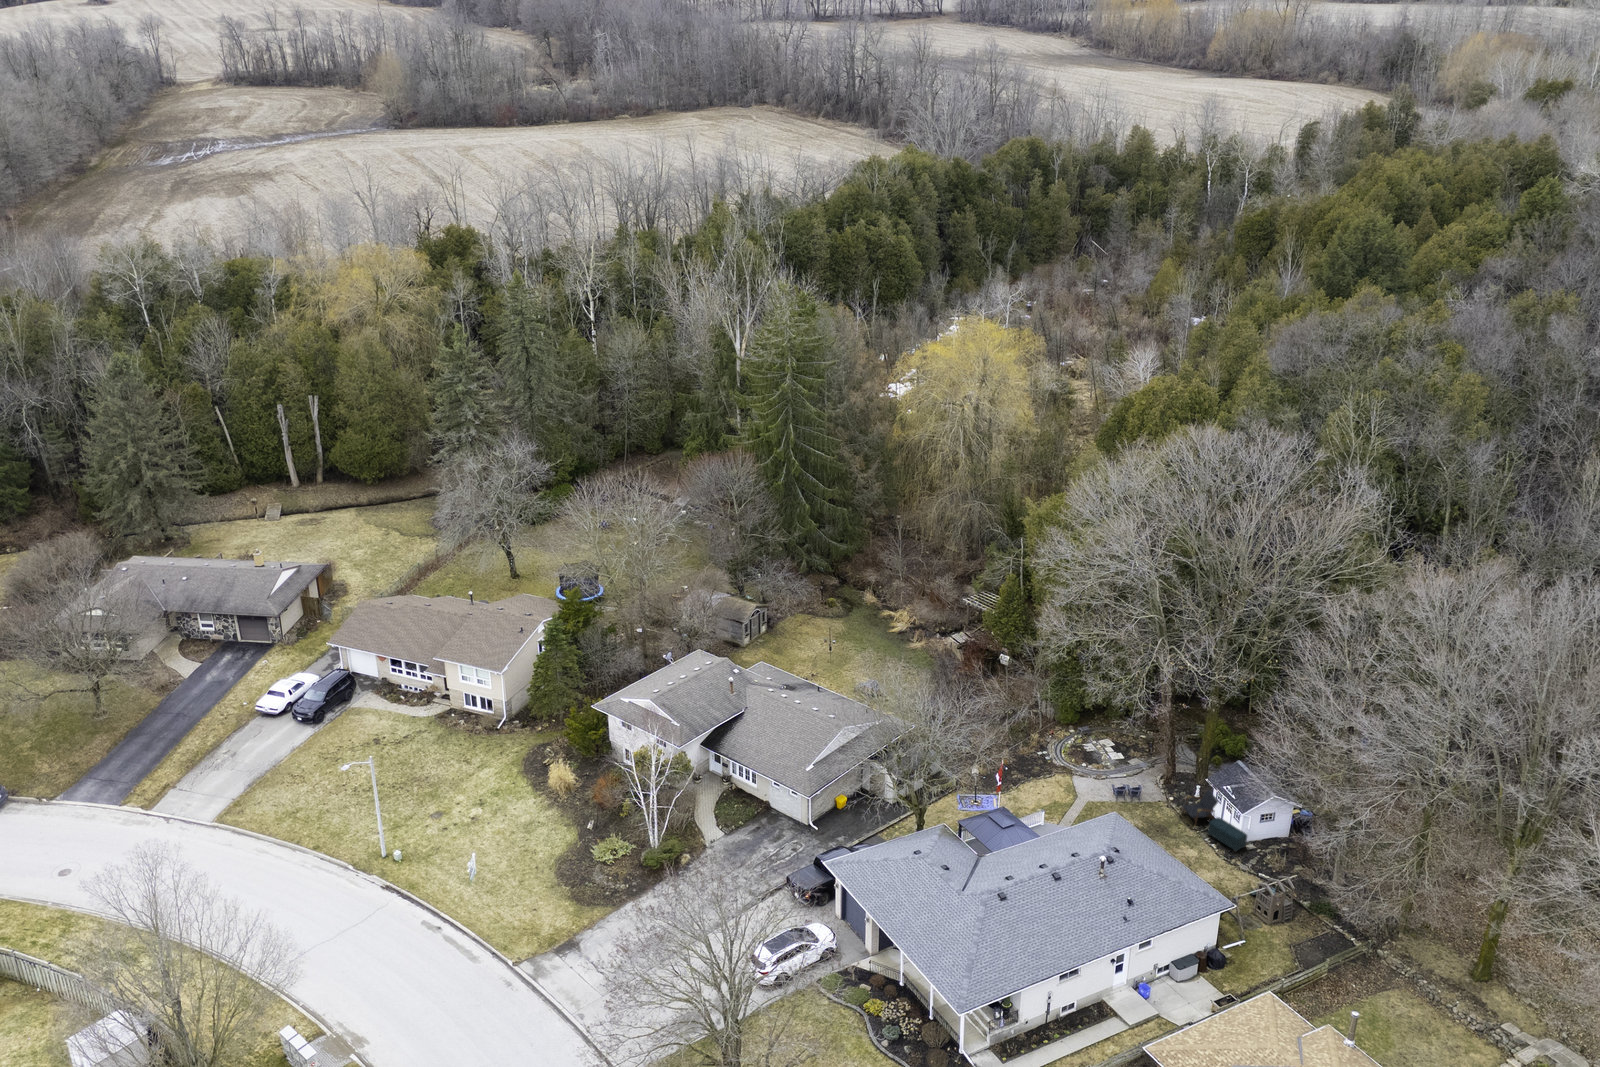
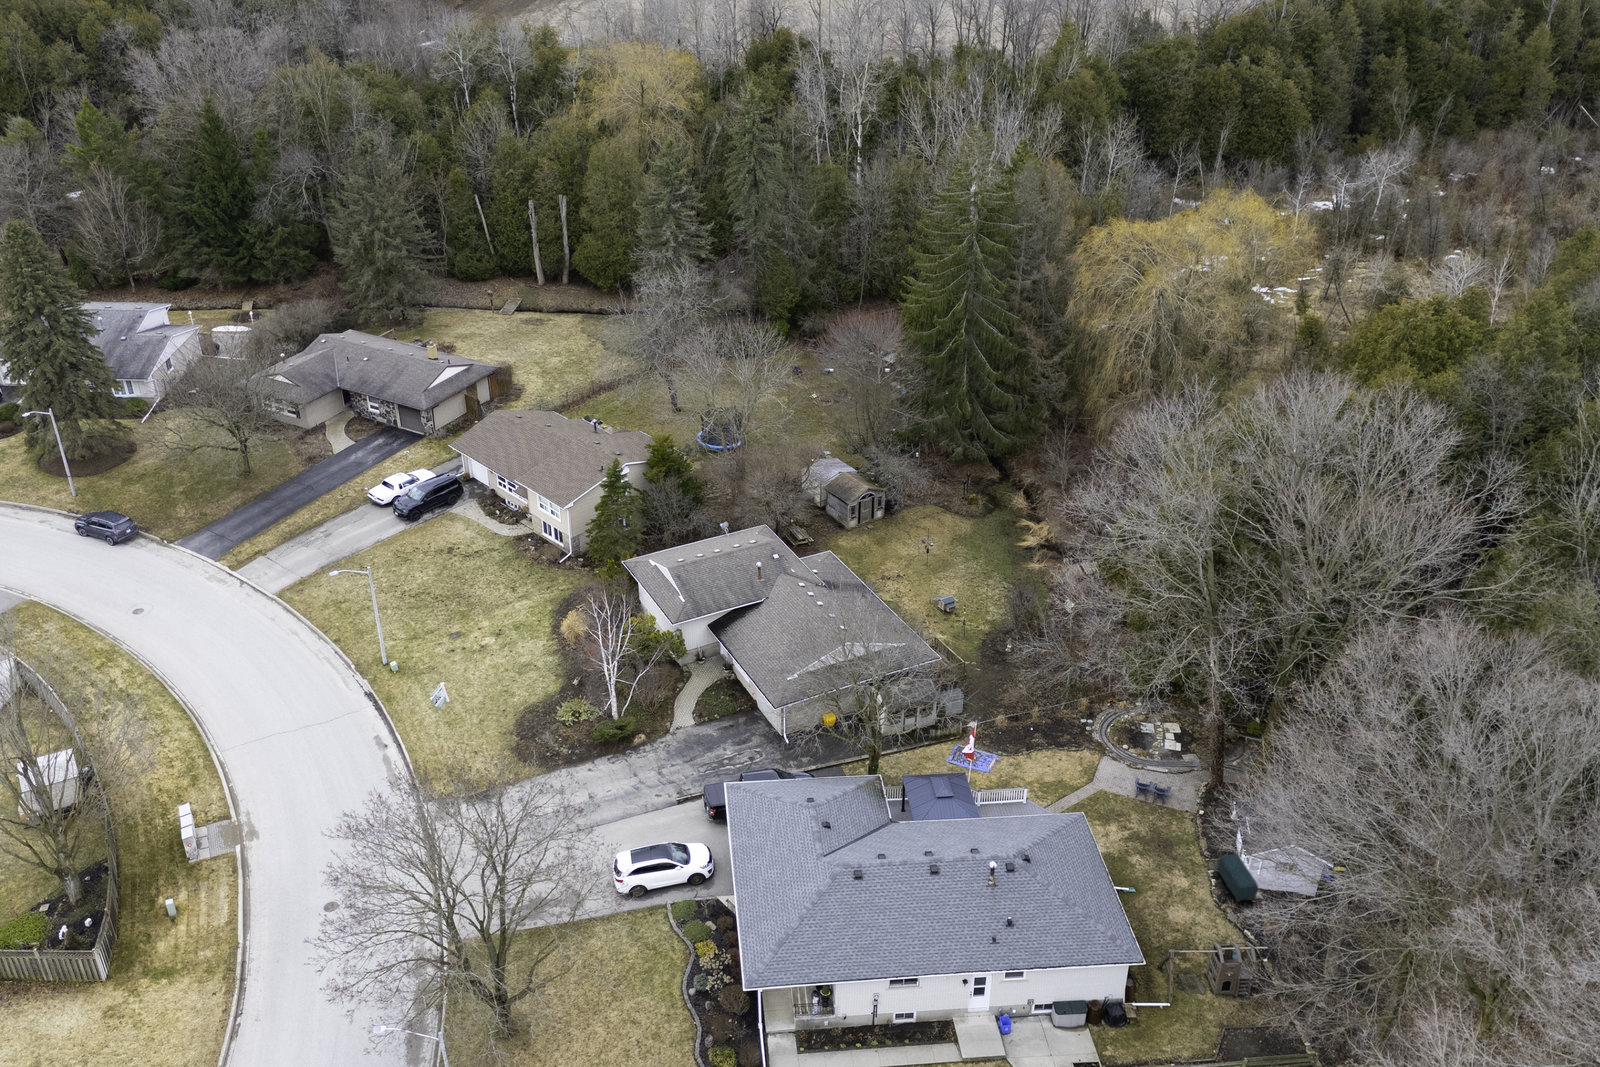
lounge chair: present [1183,791,1218,827] -> none [1204,817,1244,860]

